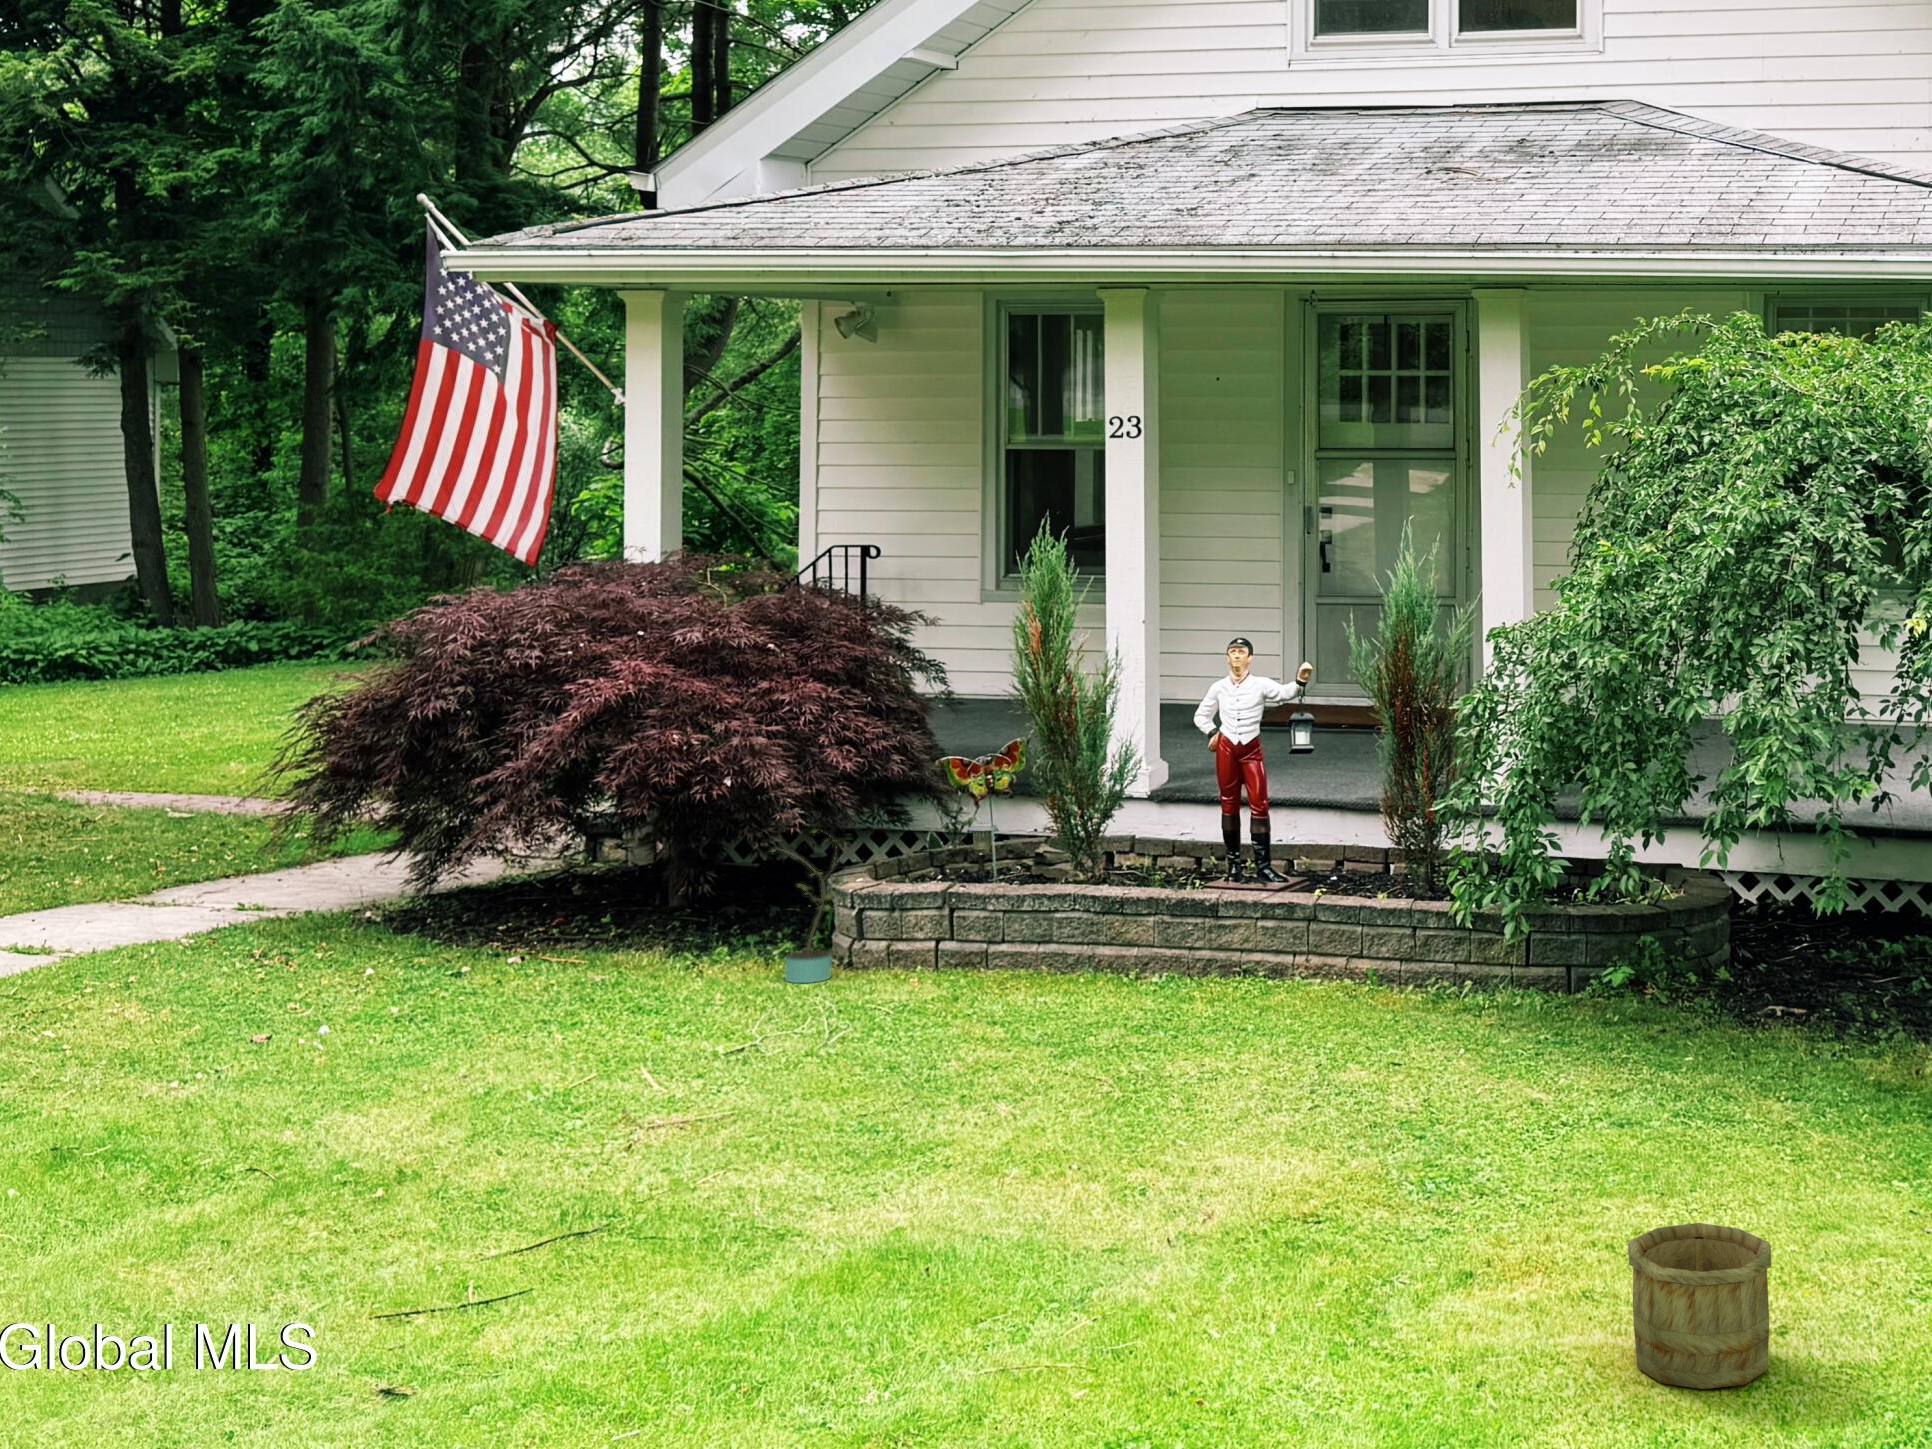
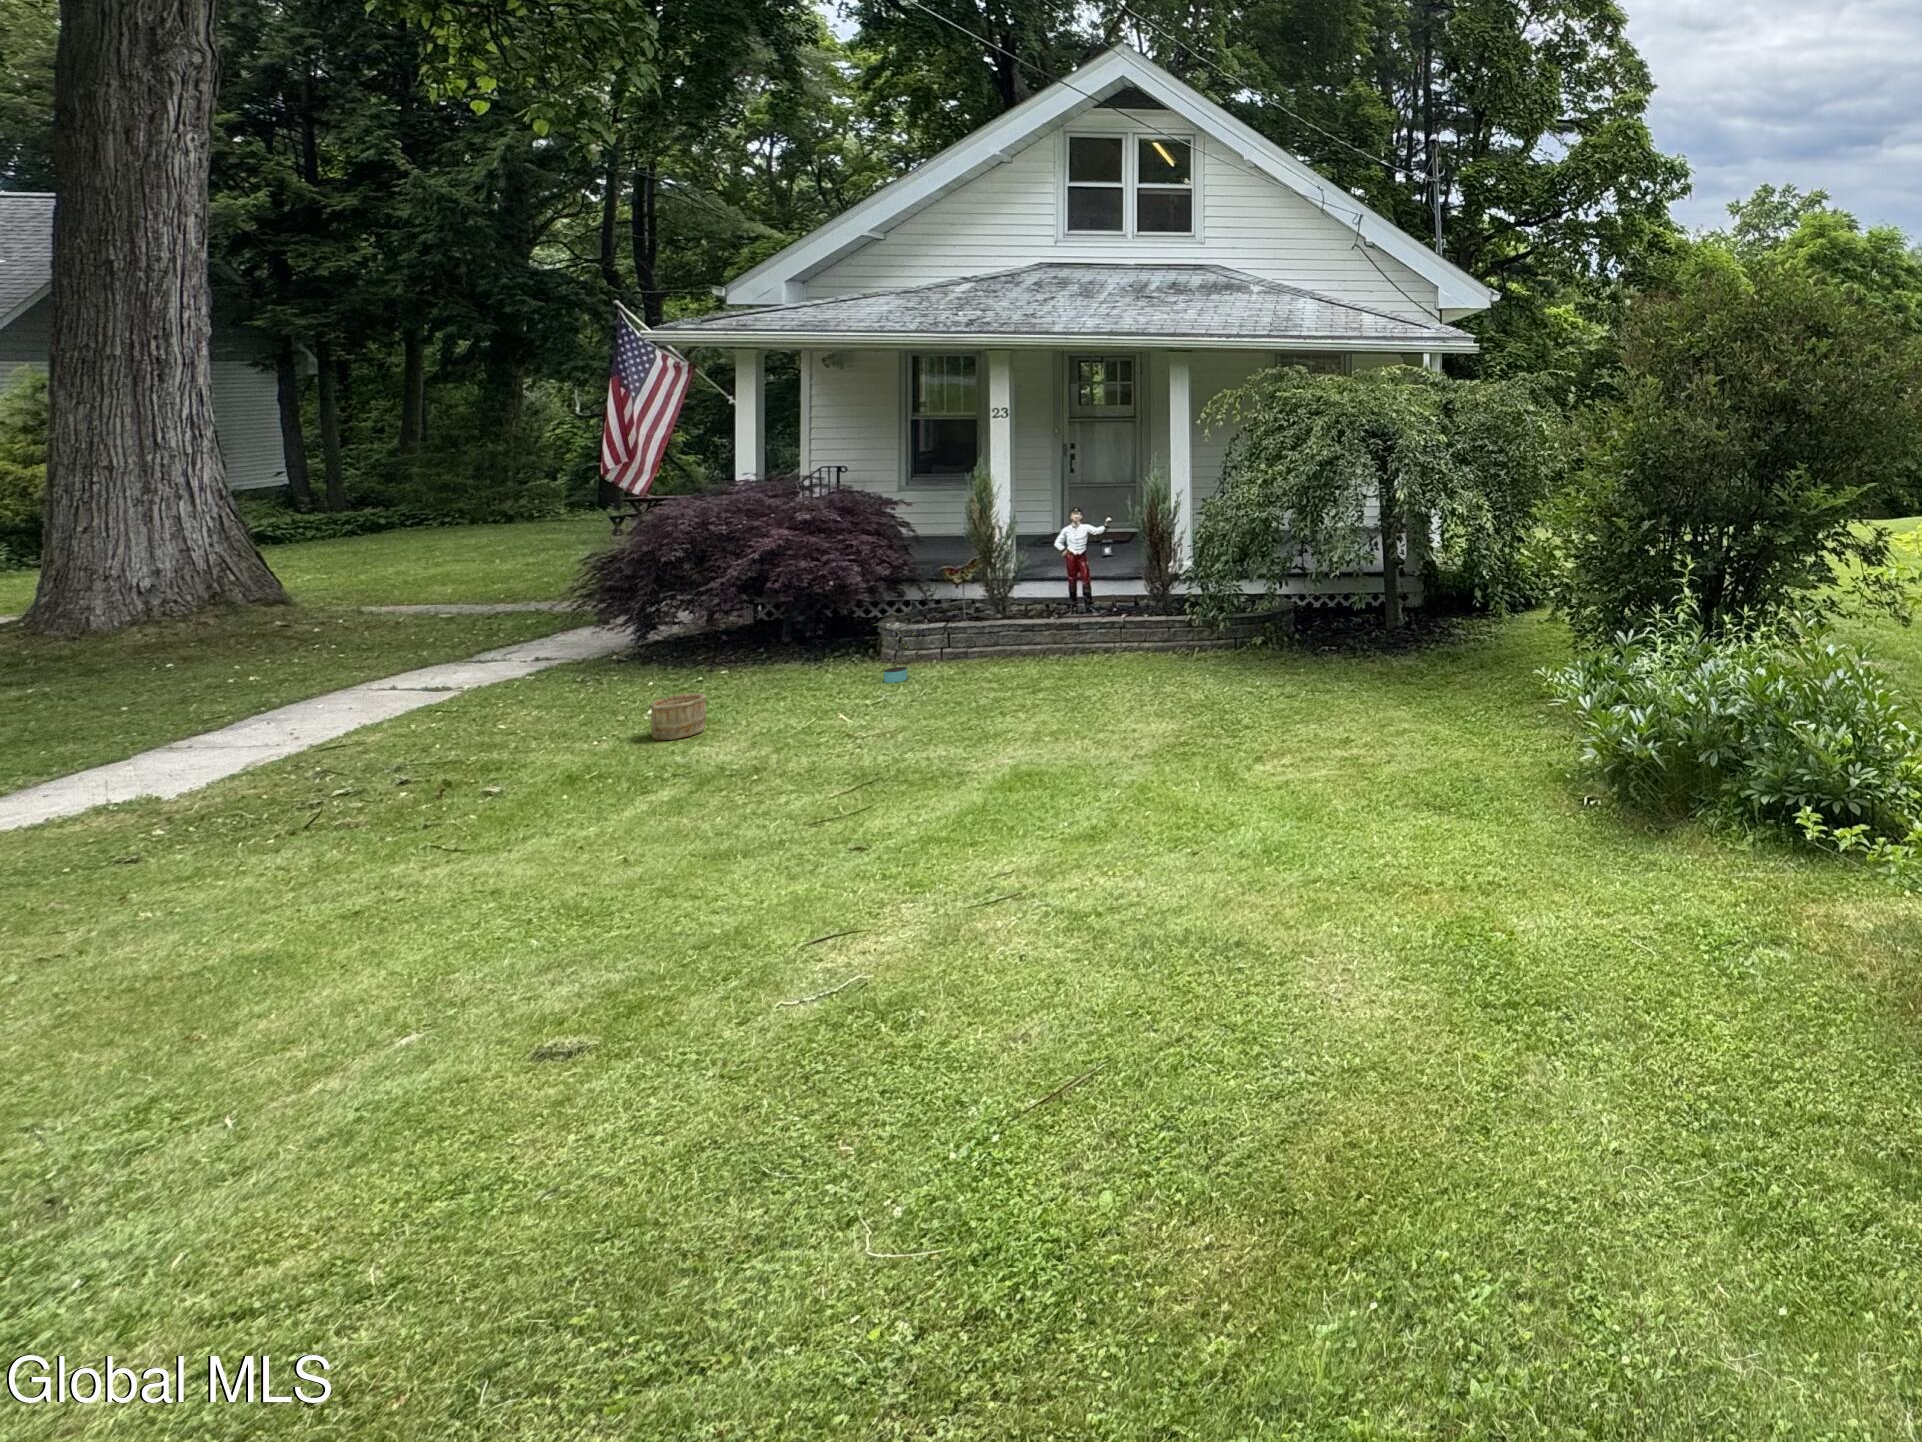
wooden bucket: present [1628,1223,1772,1389] -> present [649,693,707,740]

